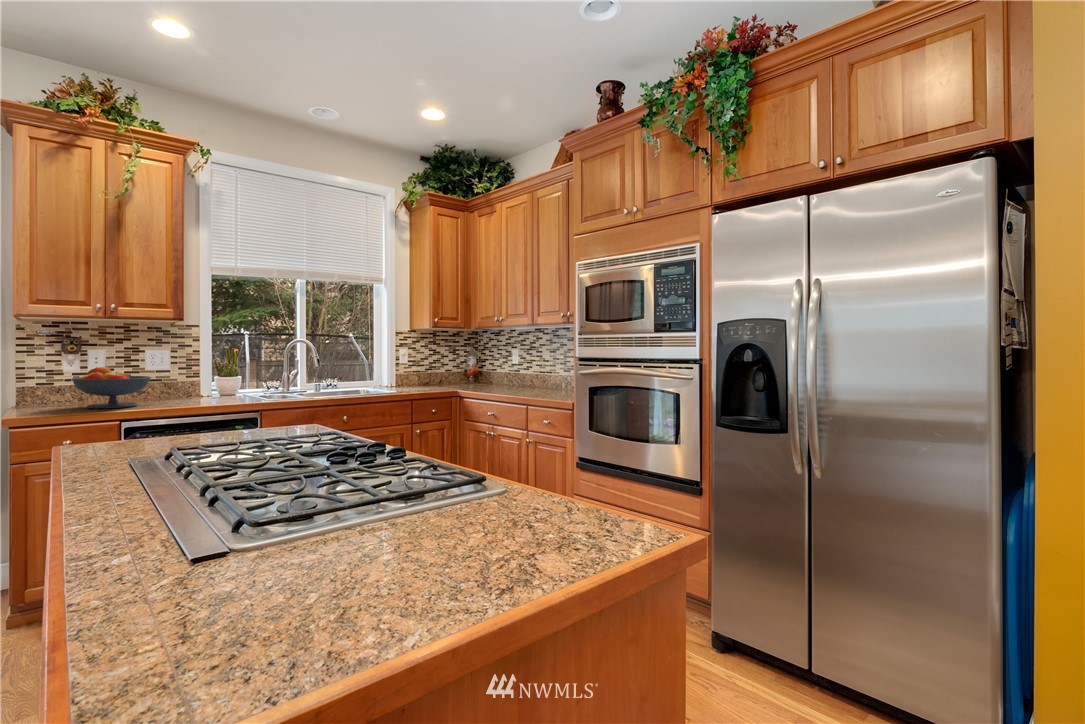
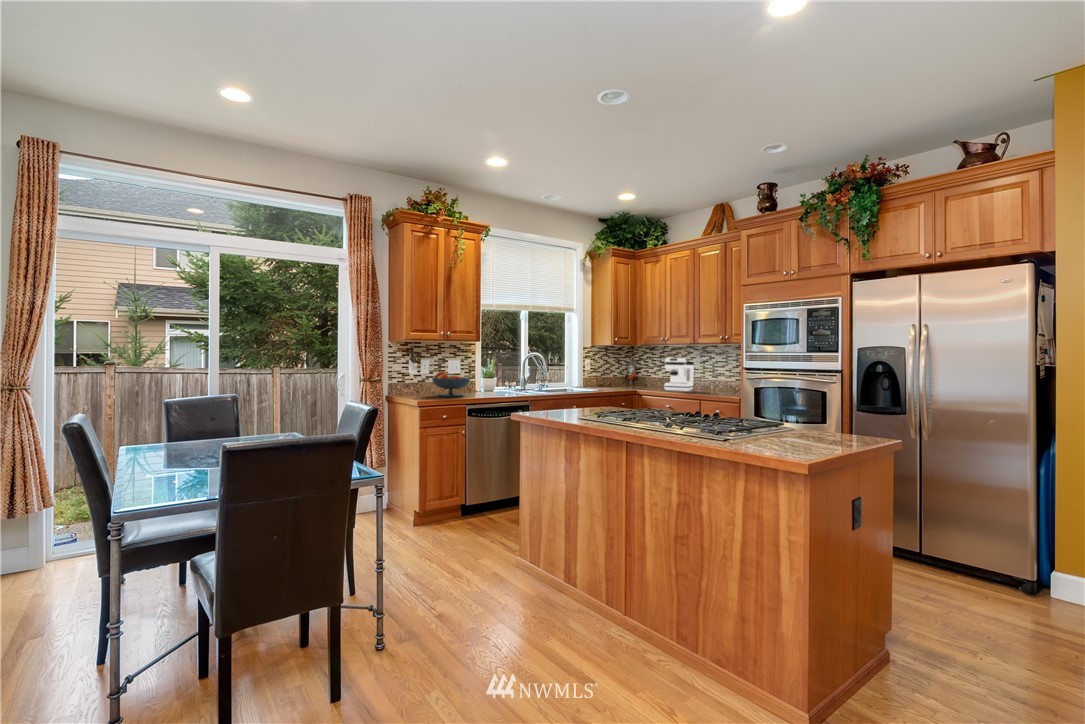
coffee maker: none [497,345,540,392] -> present [664,358,694,391]

